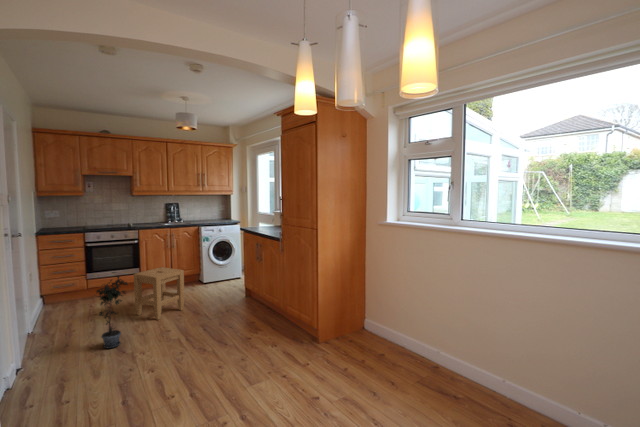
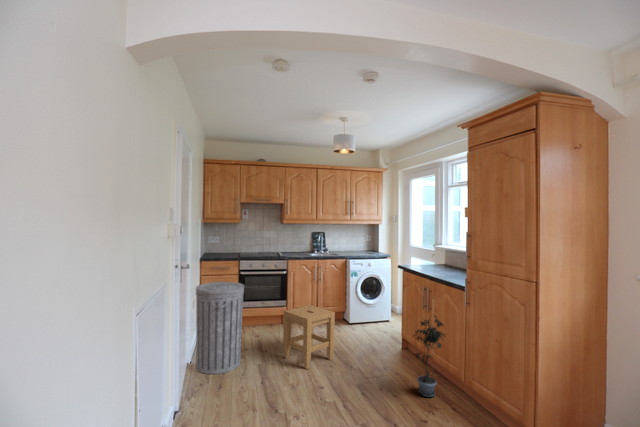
trash can: none [31,252,89,339] -> present [196,282,244,374]
potted plant: present [97,276,128,348] -> present [414,315,445,397]

